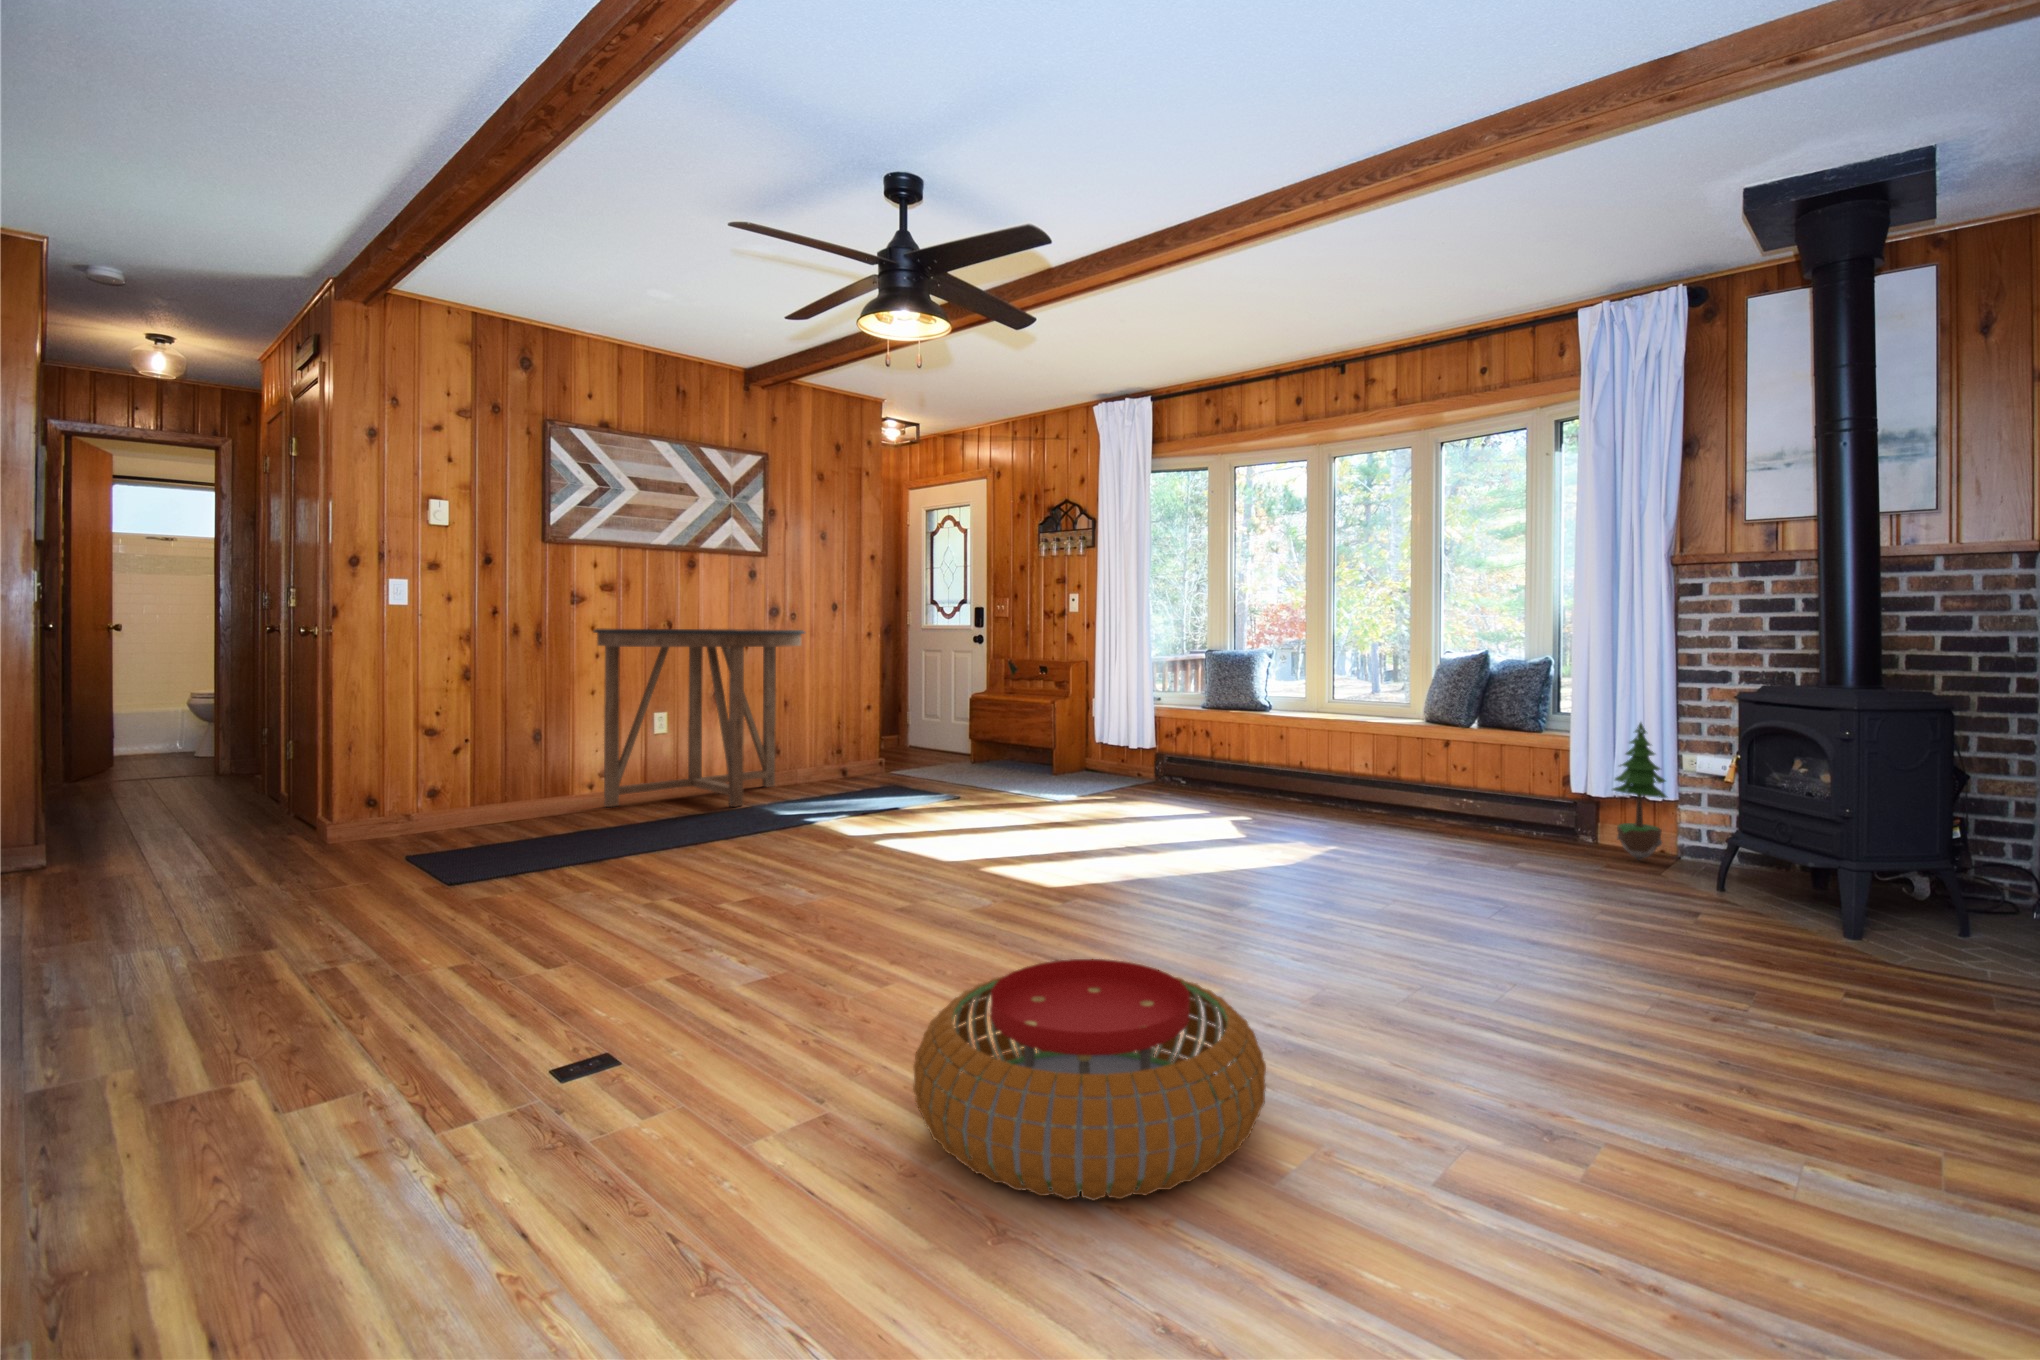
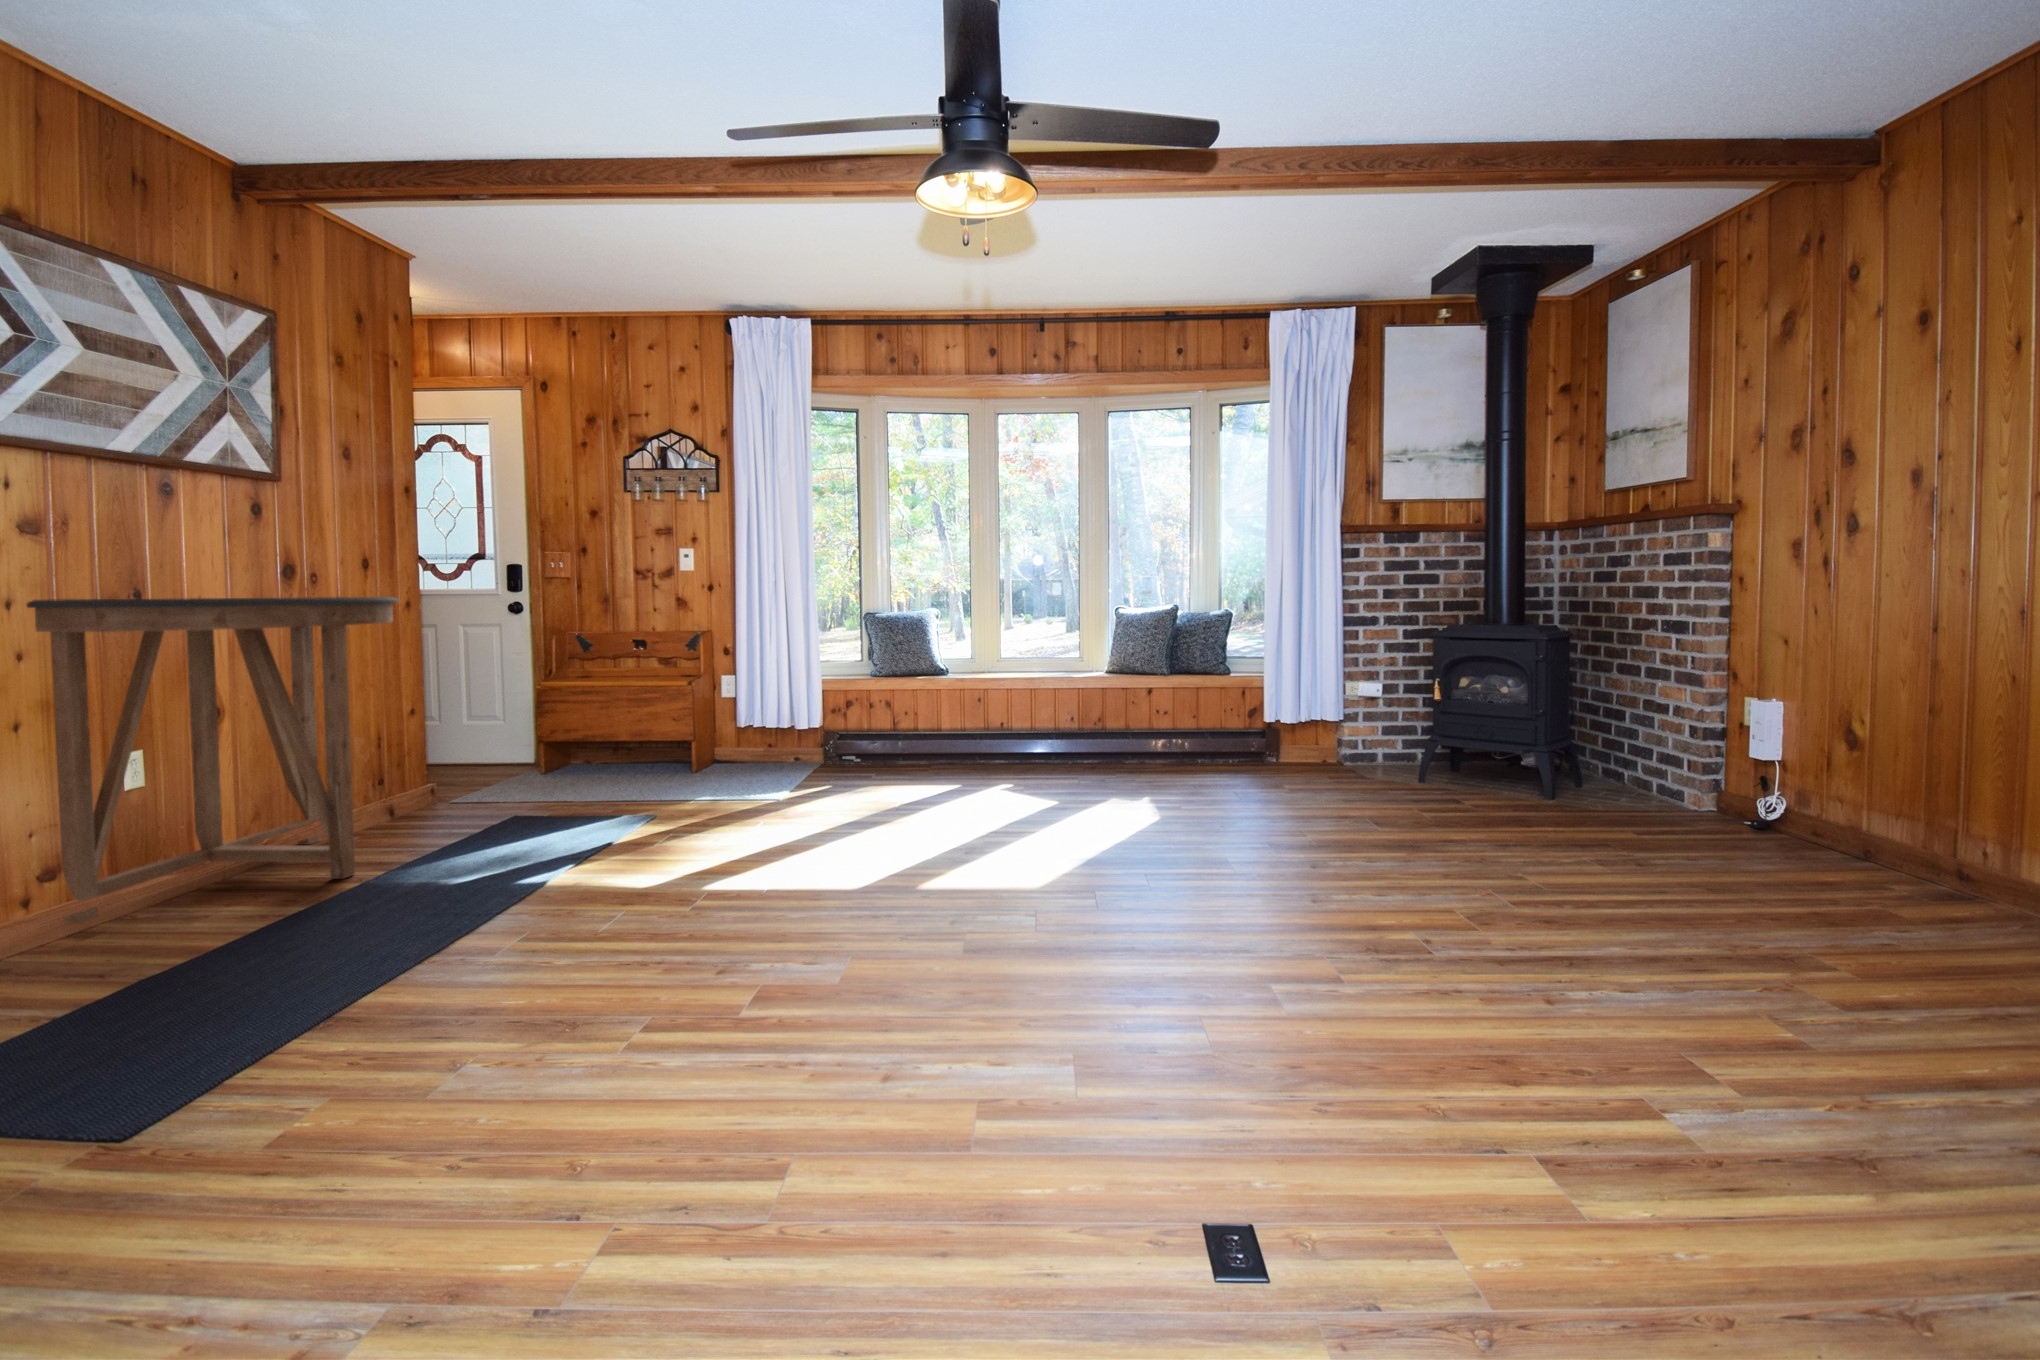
potted tree: present [1613,723,1666,861] -> none [1313,659,1355,773]
pouf: present [913,959,1266,1200] -> none [1446,905,1842,1124]

